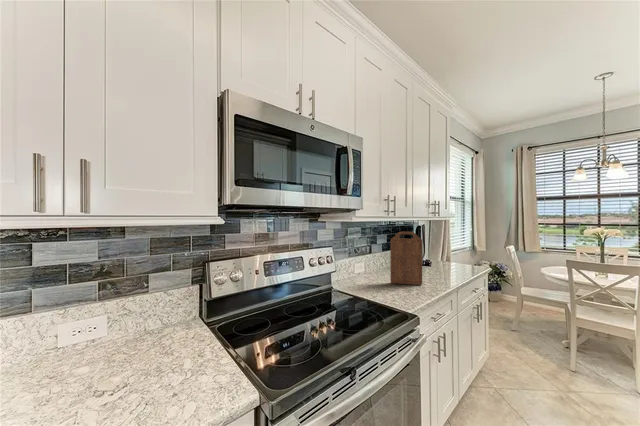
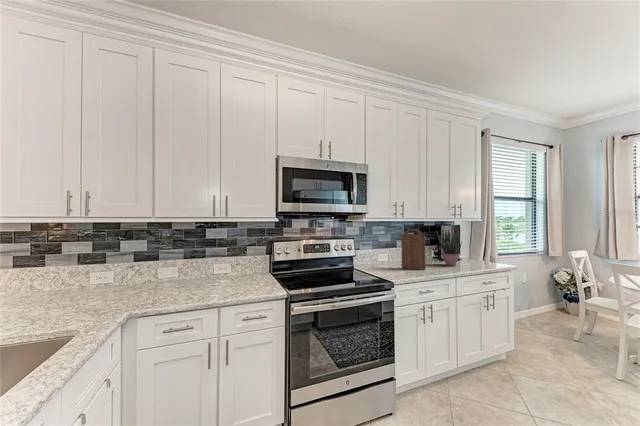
potted plant: none [418,230,452,275] -> present [436,230,462,266]

